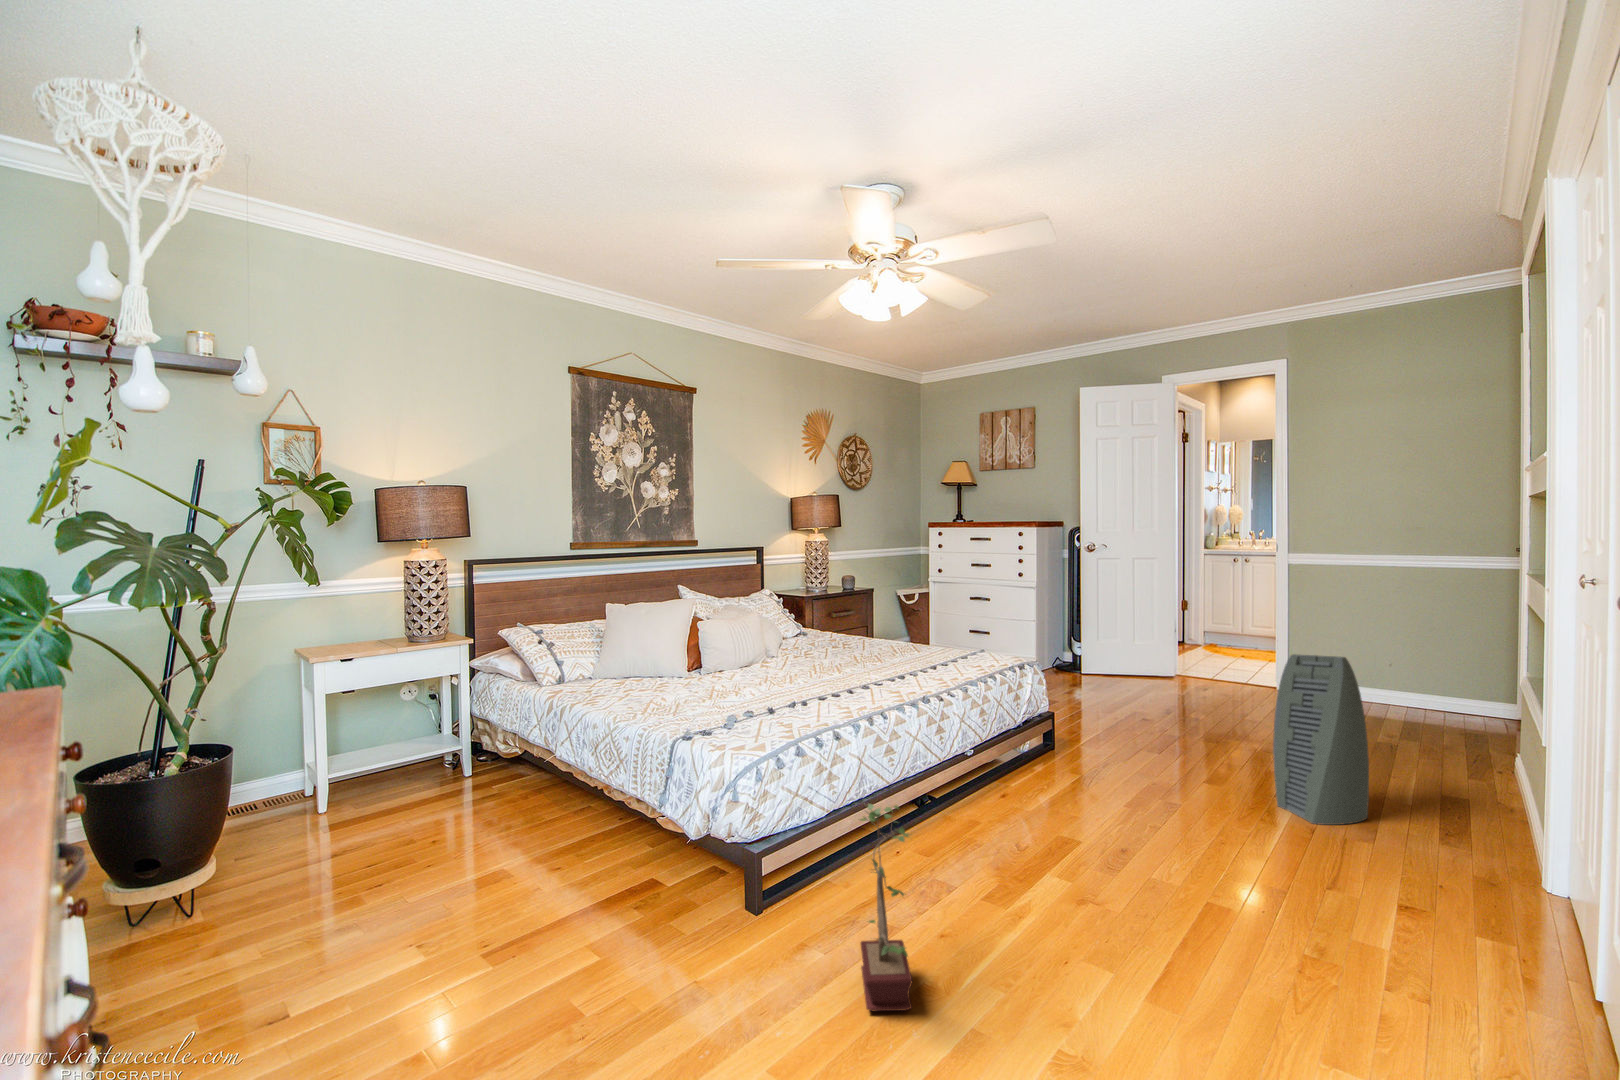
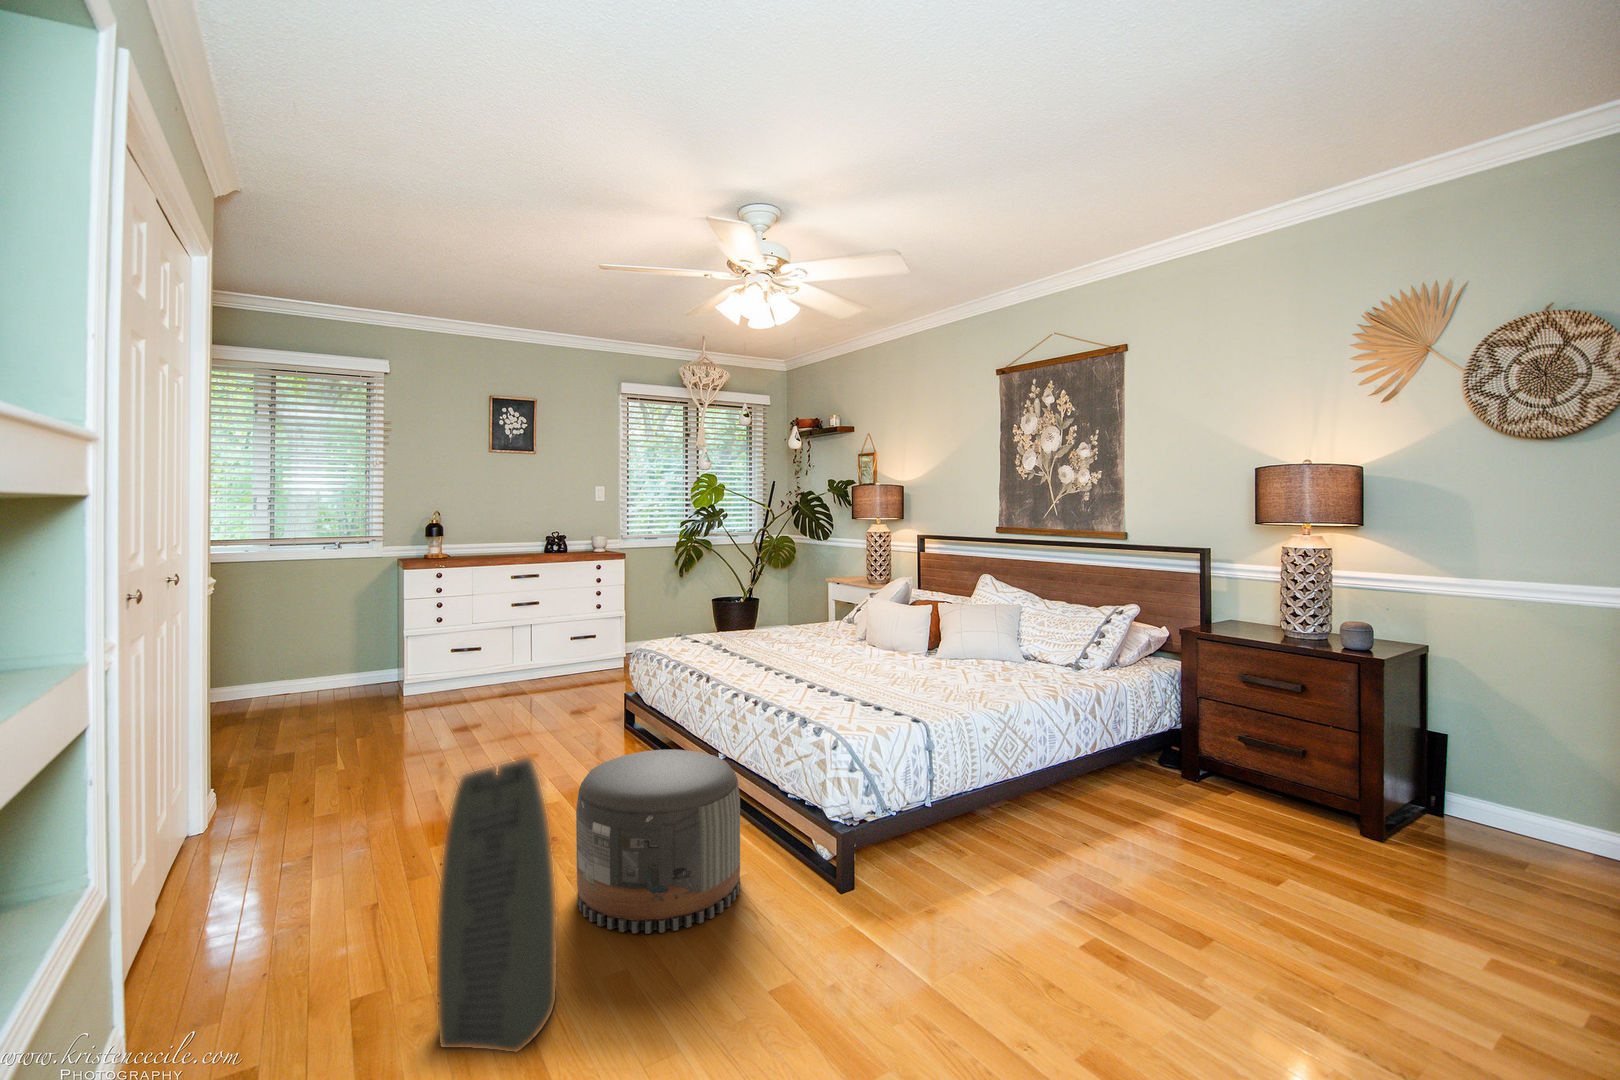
pouf: none [1073,693,1211,823] -> present [576,749,740,934]
potted plant: present [860,803,913,1011] -> none [478,658,553,754]

